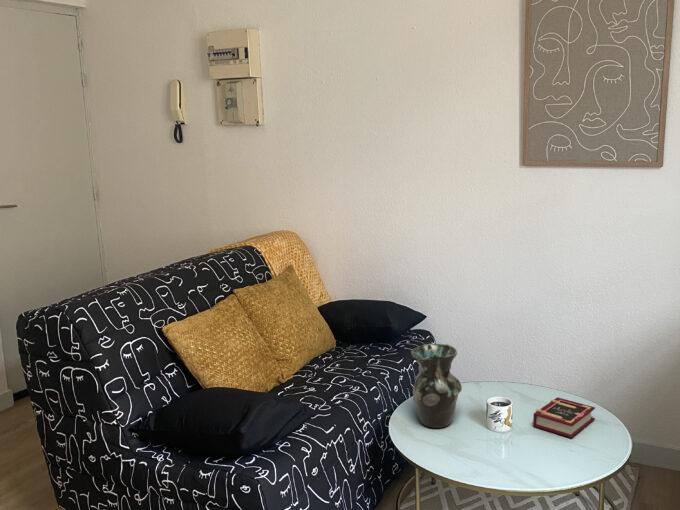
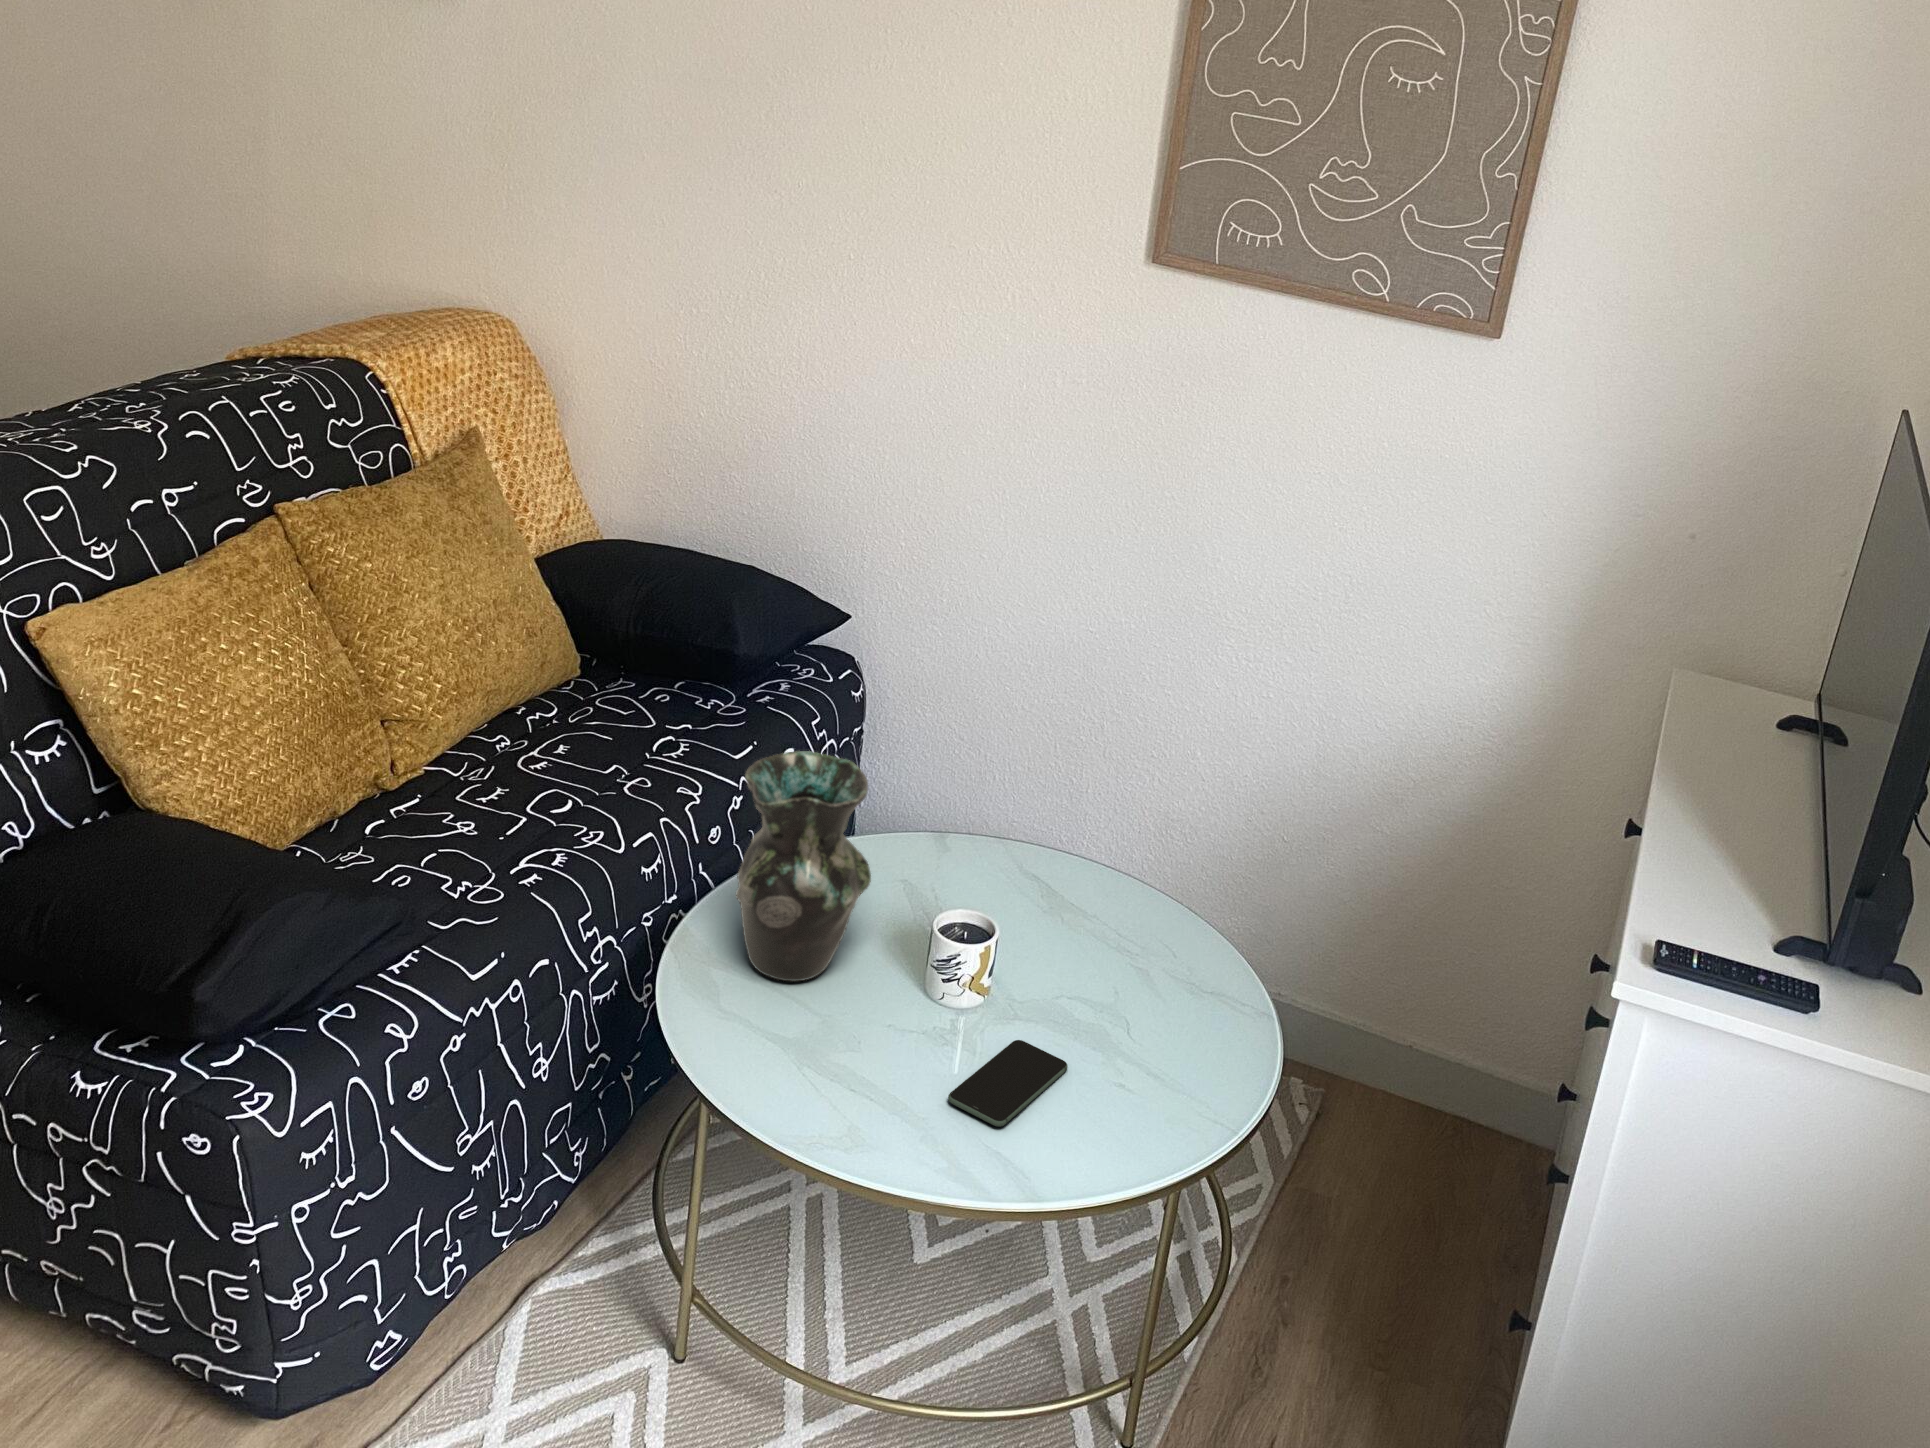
book: present [533,397,595,438] -> none [1041,922,1208,1048]
smartphone: none [508,438,550,466] -> present [948,1040,1068,1126]

